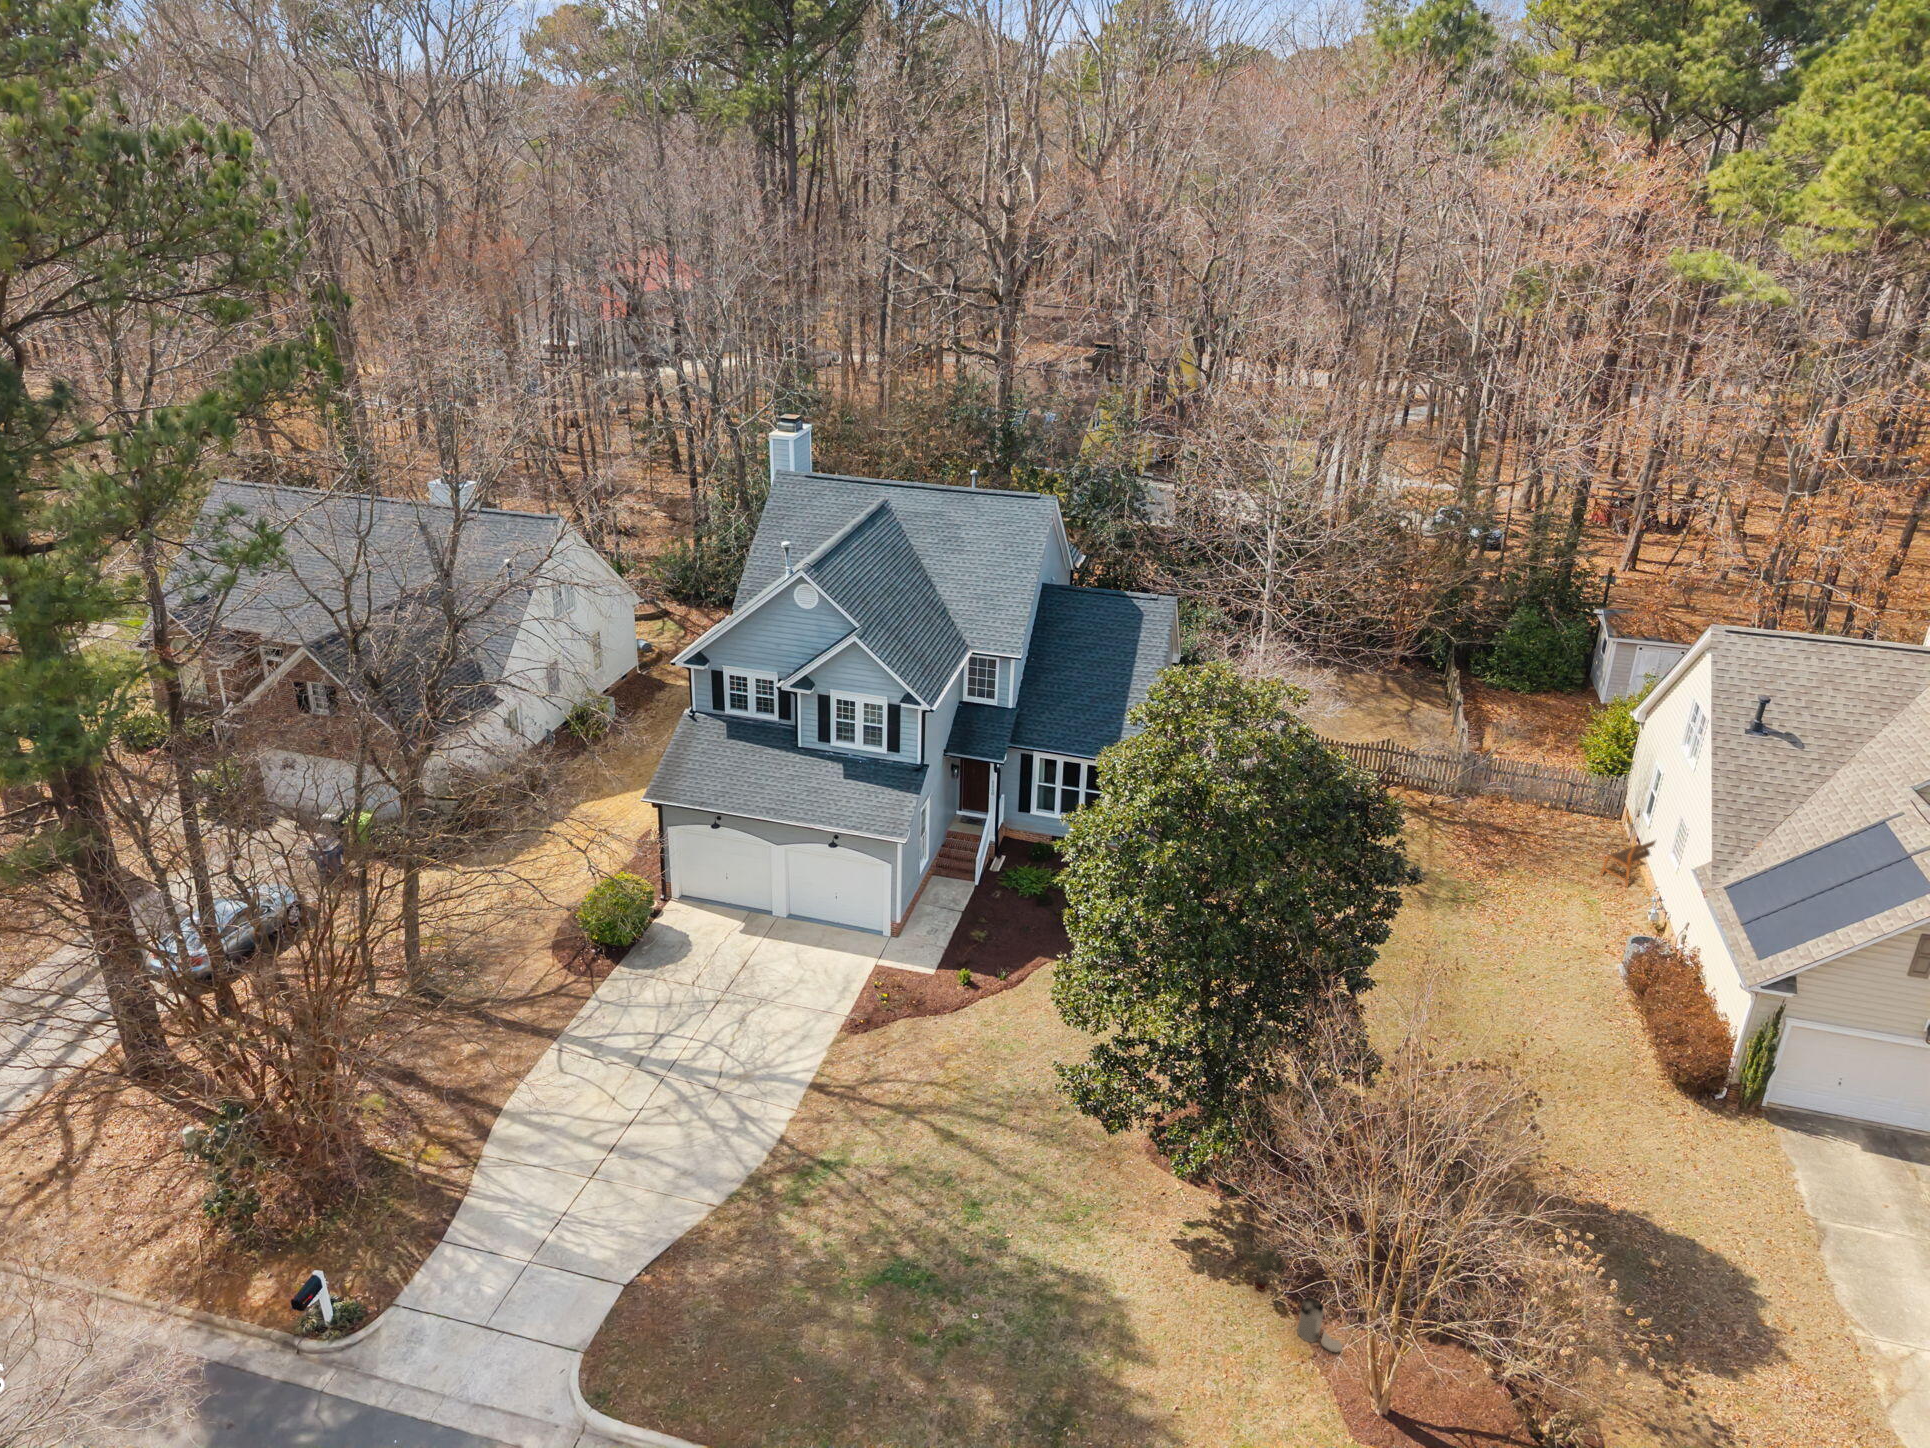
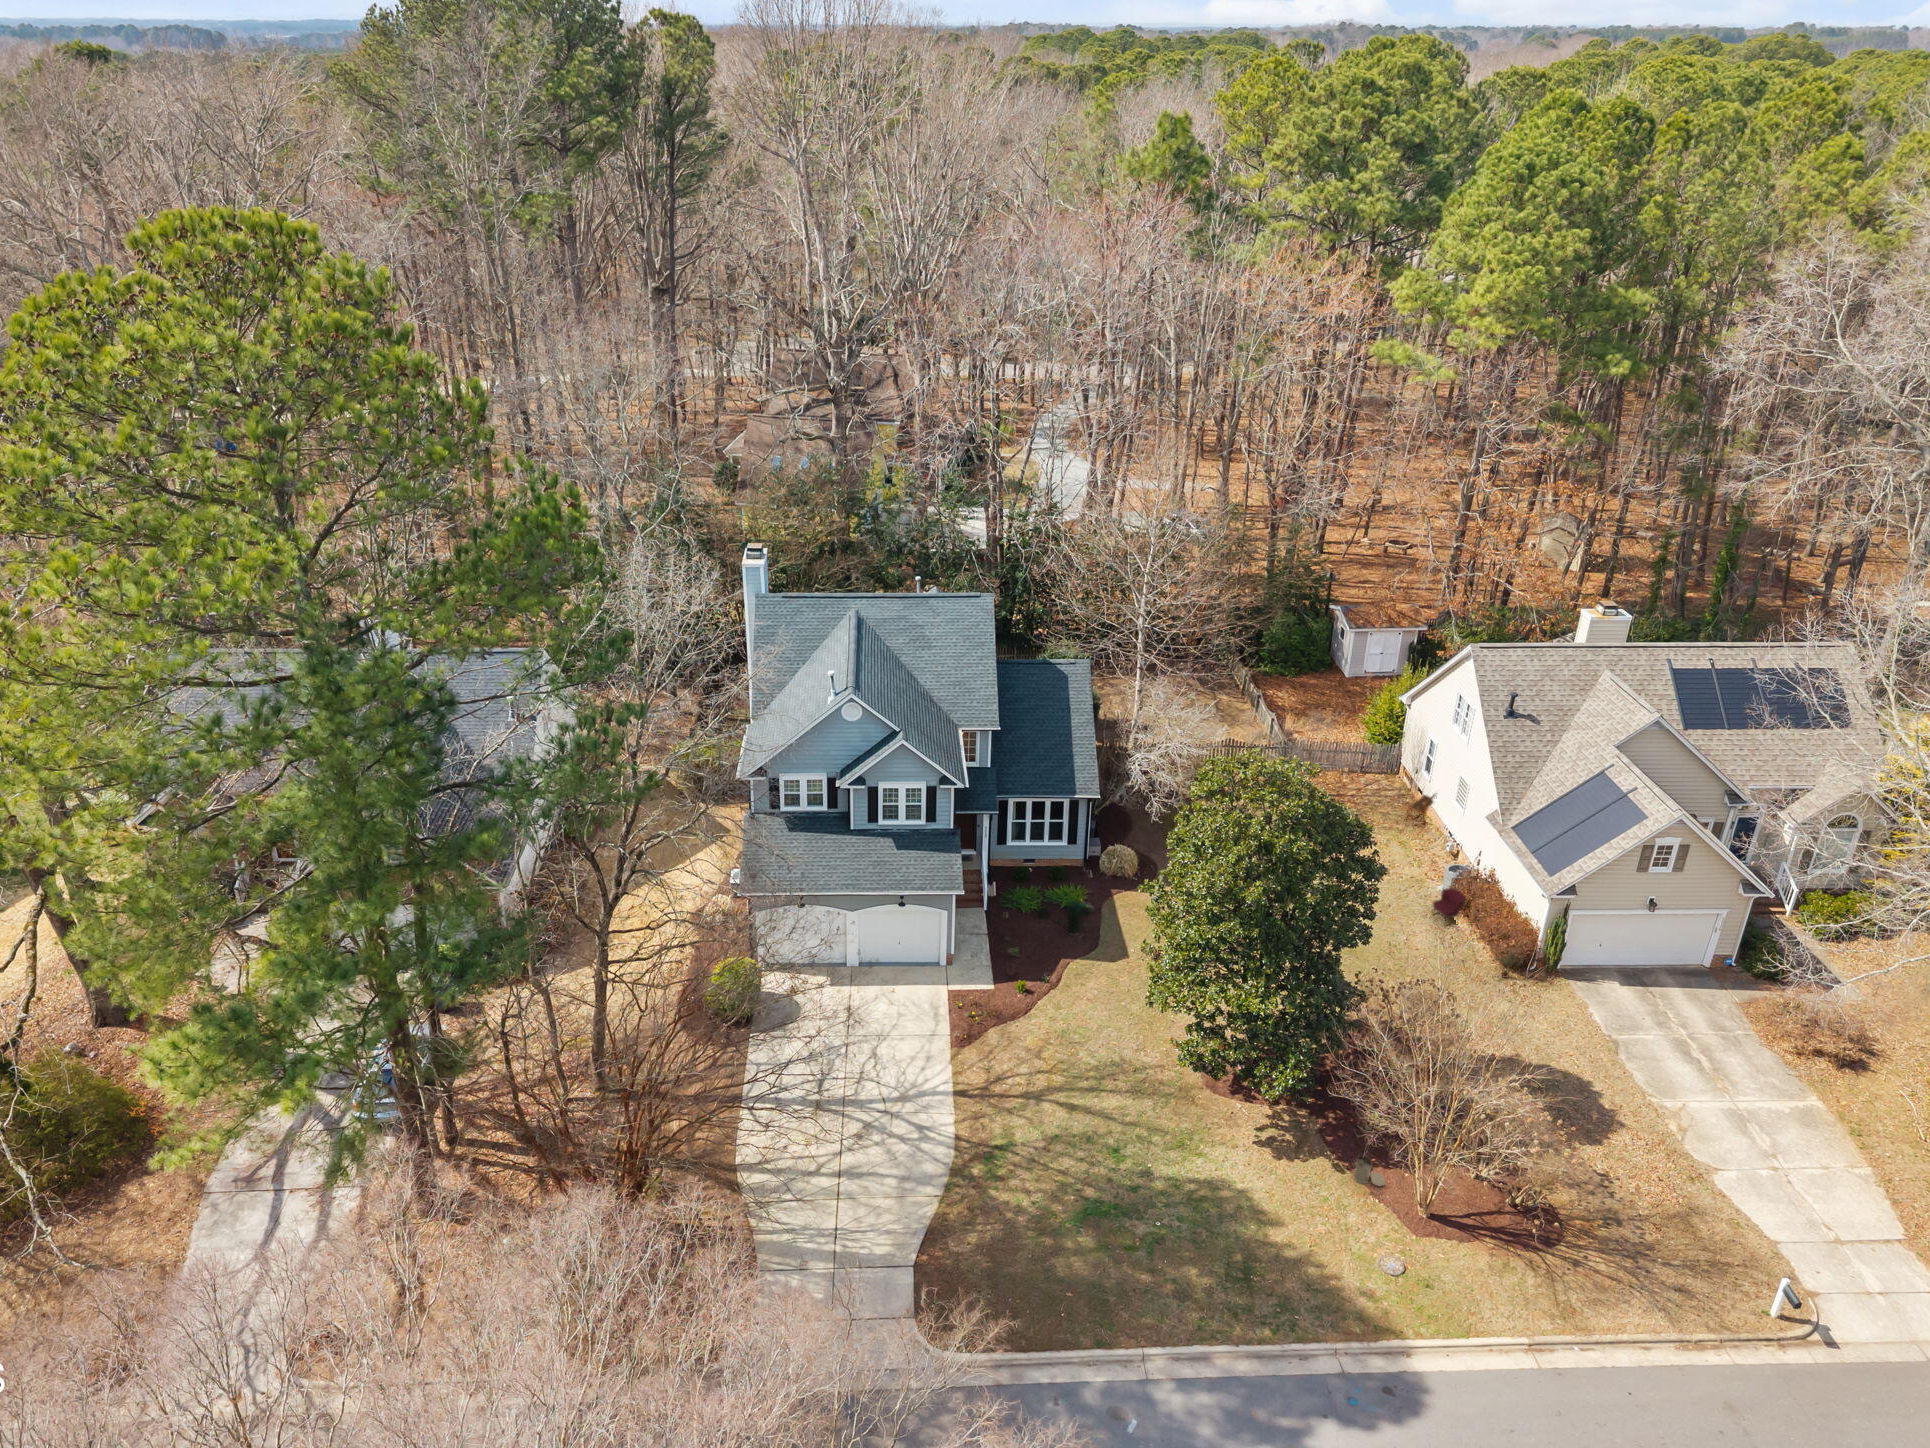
chair: none [1590,963,1642,1016] -> present [1432,888,1466,922]
potted tree: present [1243,1245,1287,1291] -> present [1495,951,1523,978]

